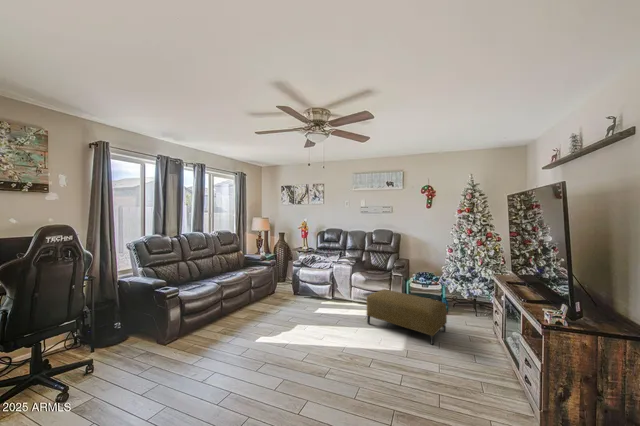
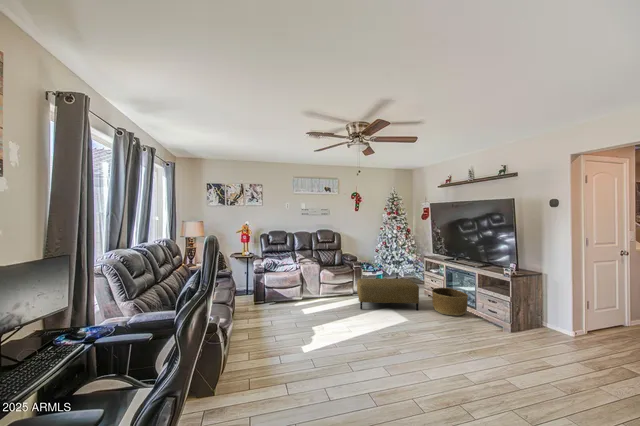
basket: none [448,323,502,372] -> present [432,288,468,316]

